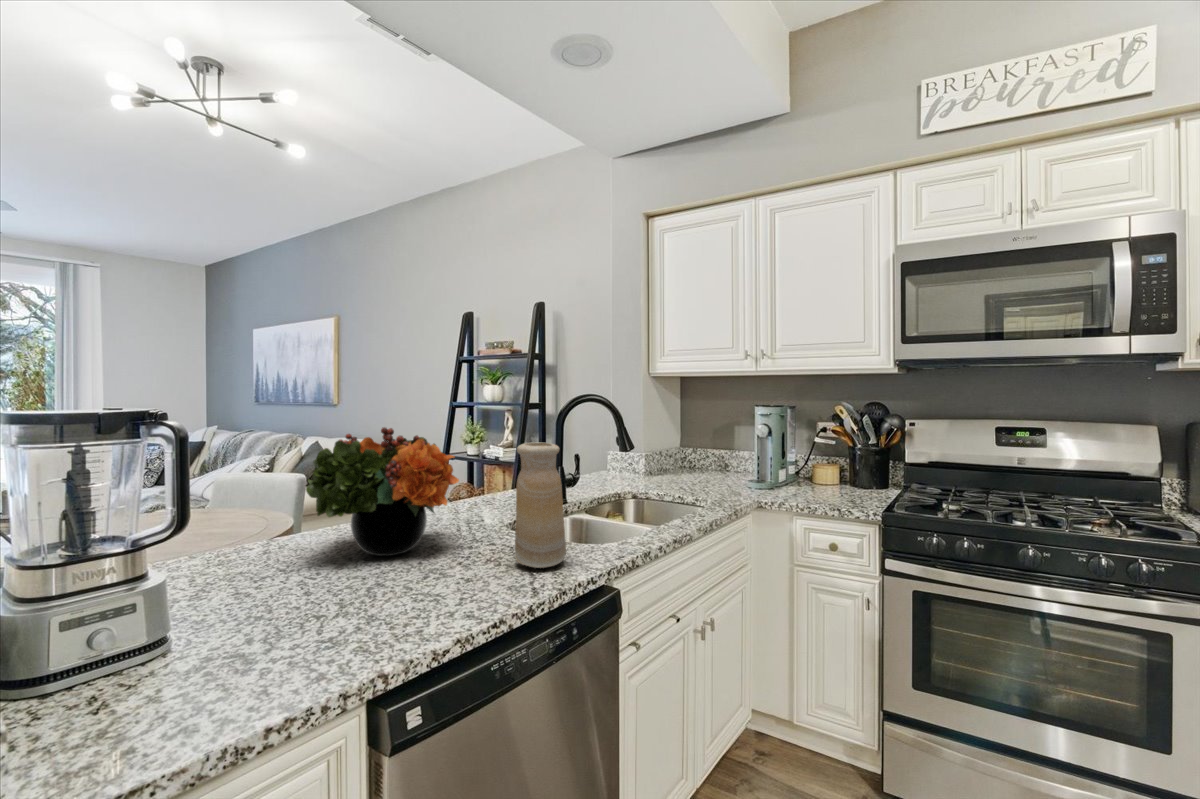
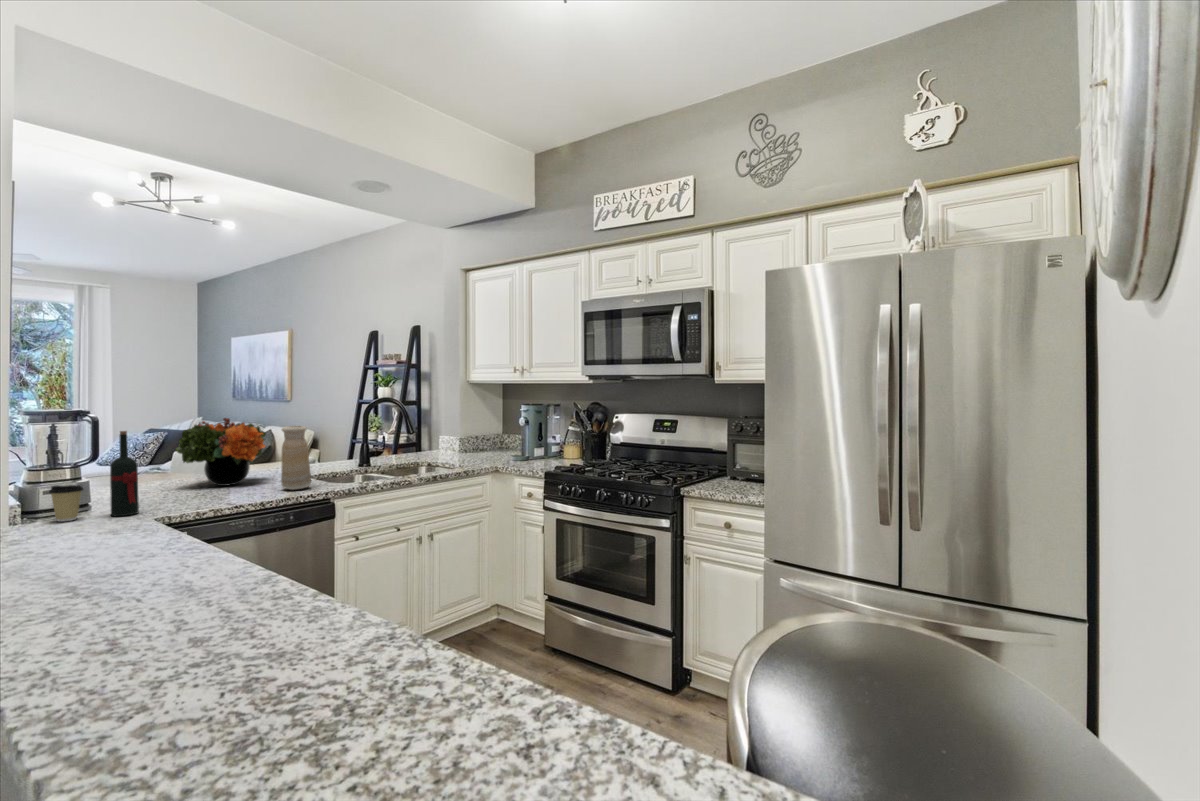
wine bottle: none [232,461,299,685] -> present [110,431,139,516]
coffee cup: none [77,606,169,717] -> present [49,485,83,522]

